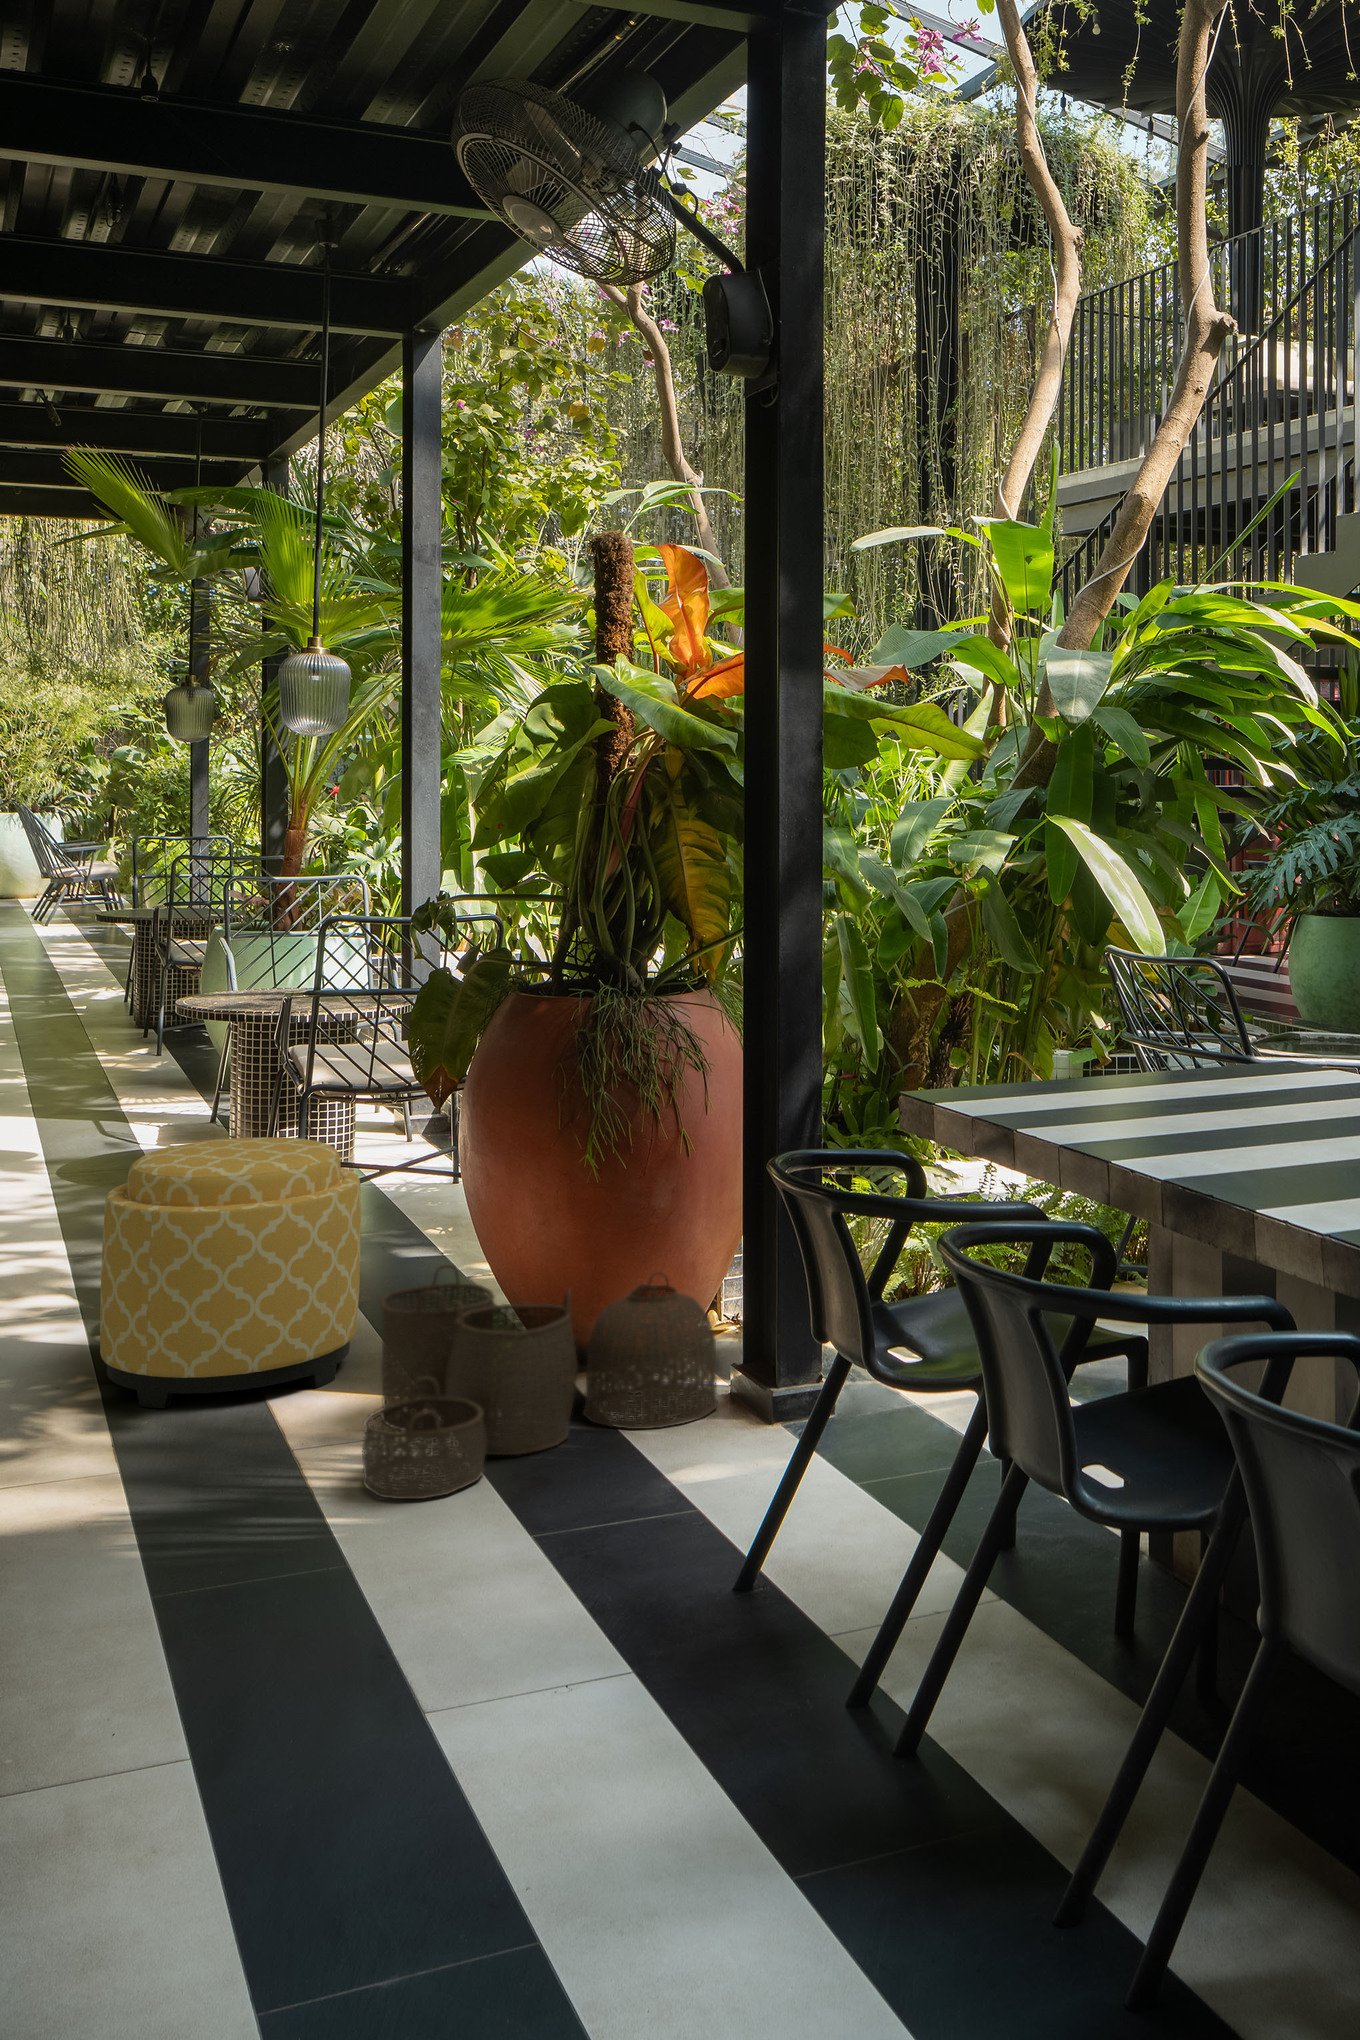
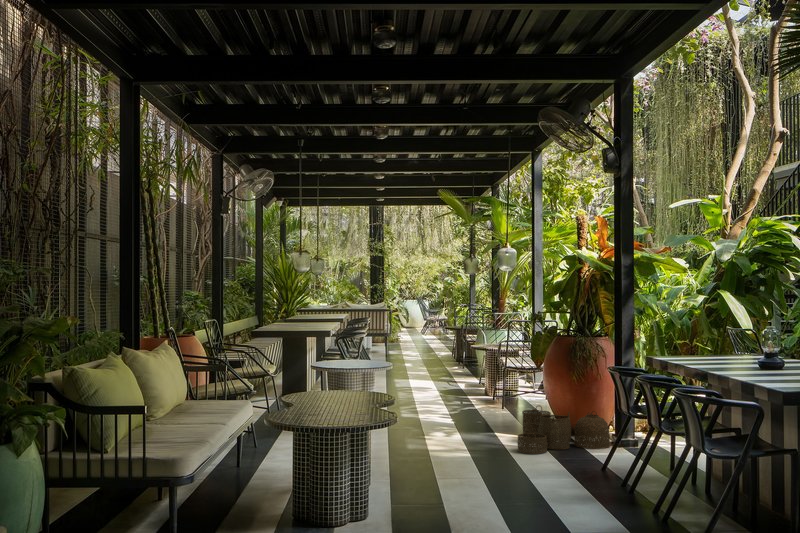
ottoman: present [100,1137,361,1408] -> none [455,373,518,435]

